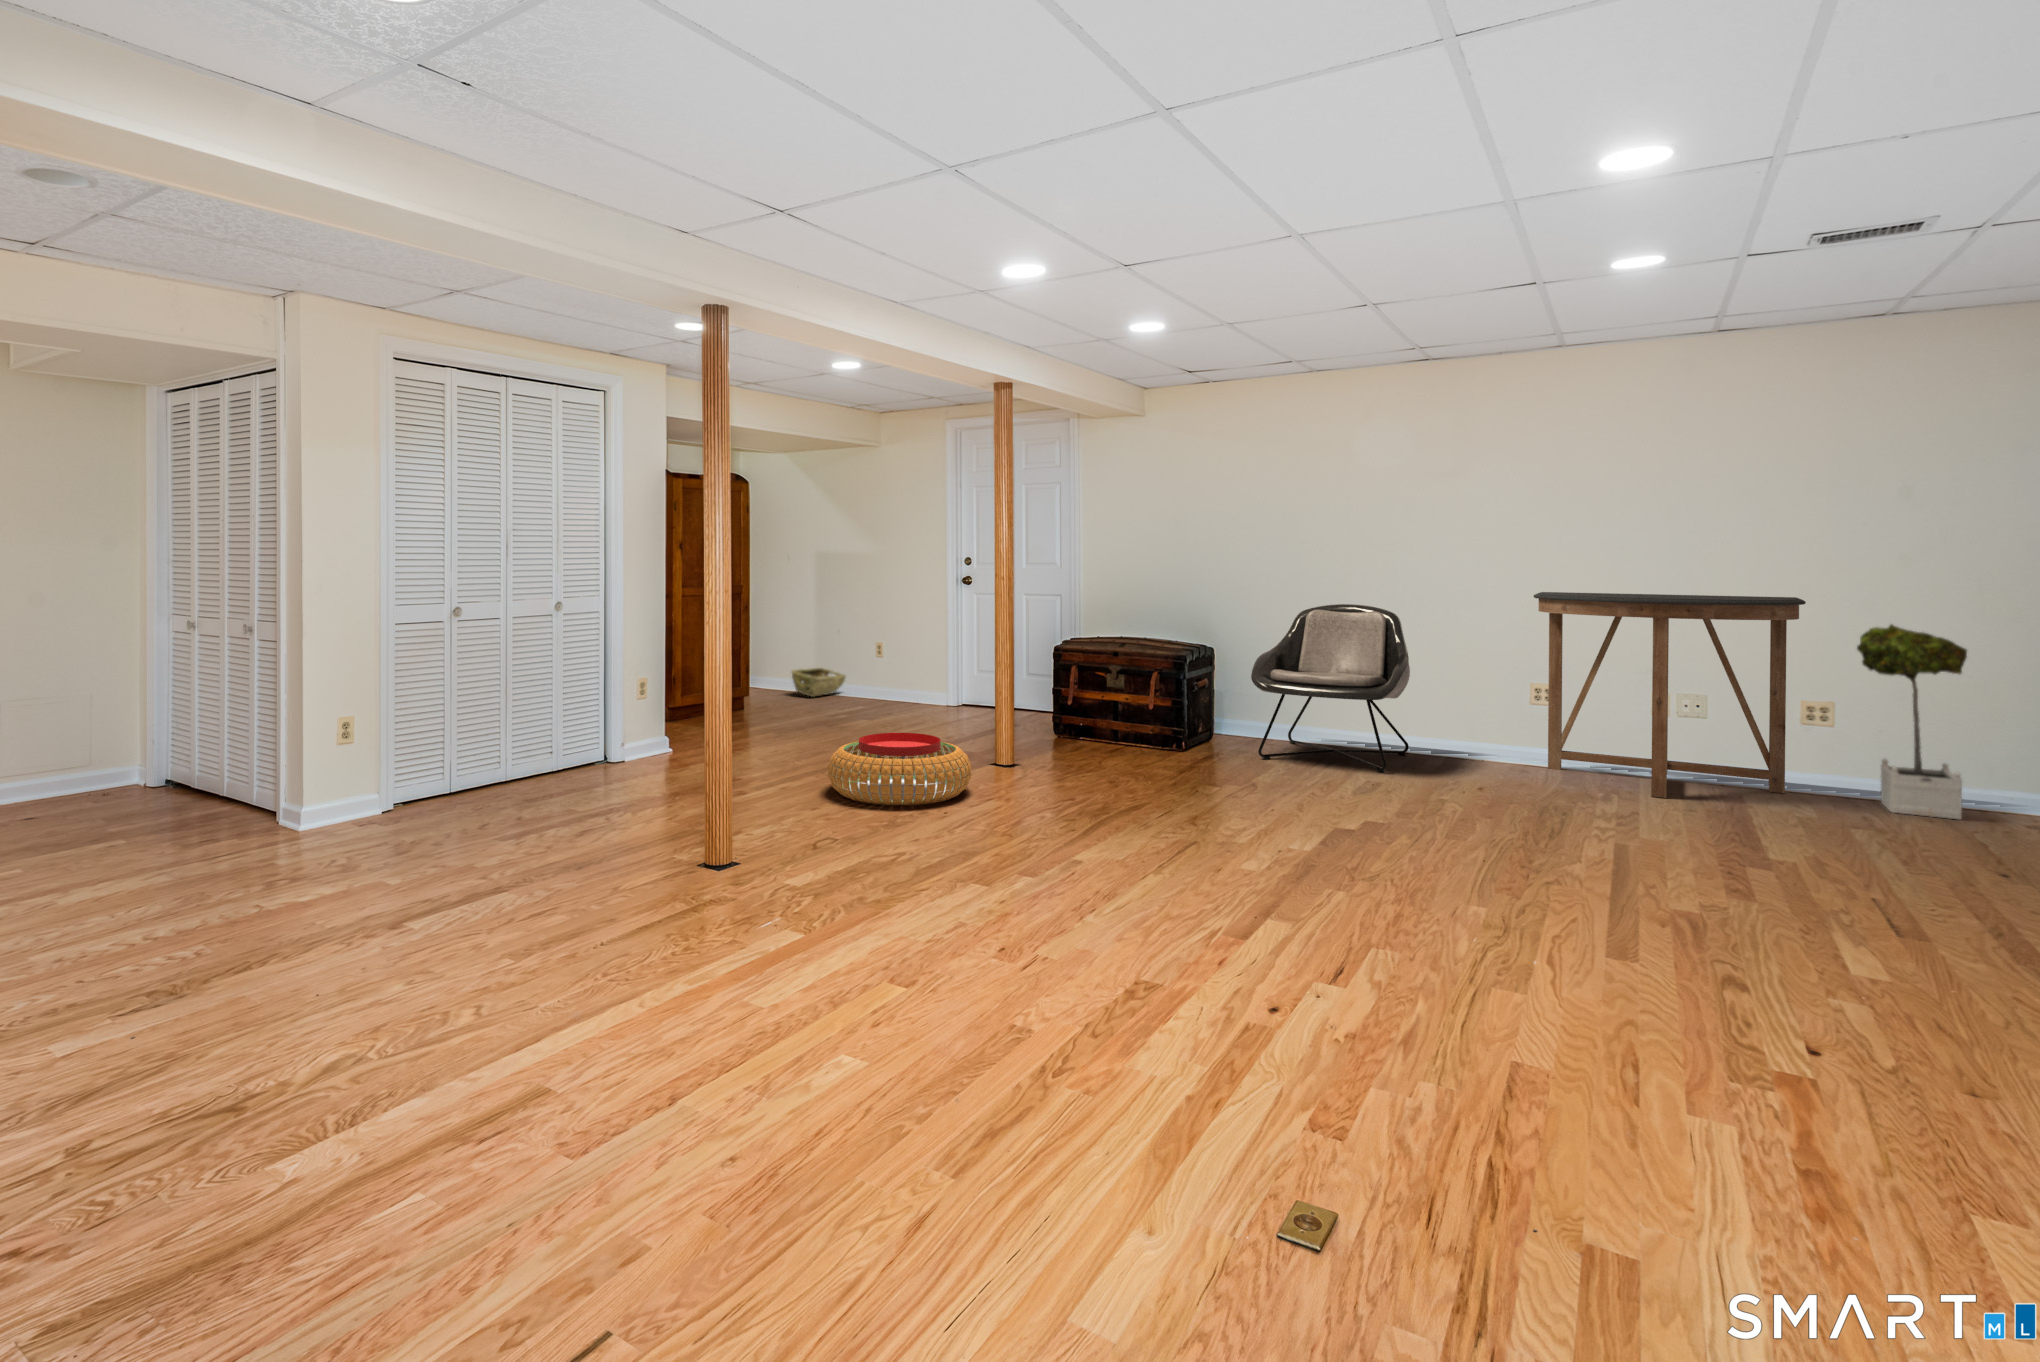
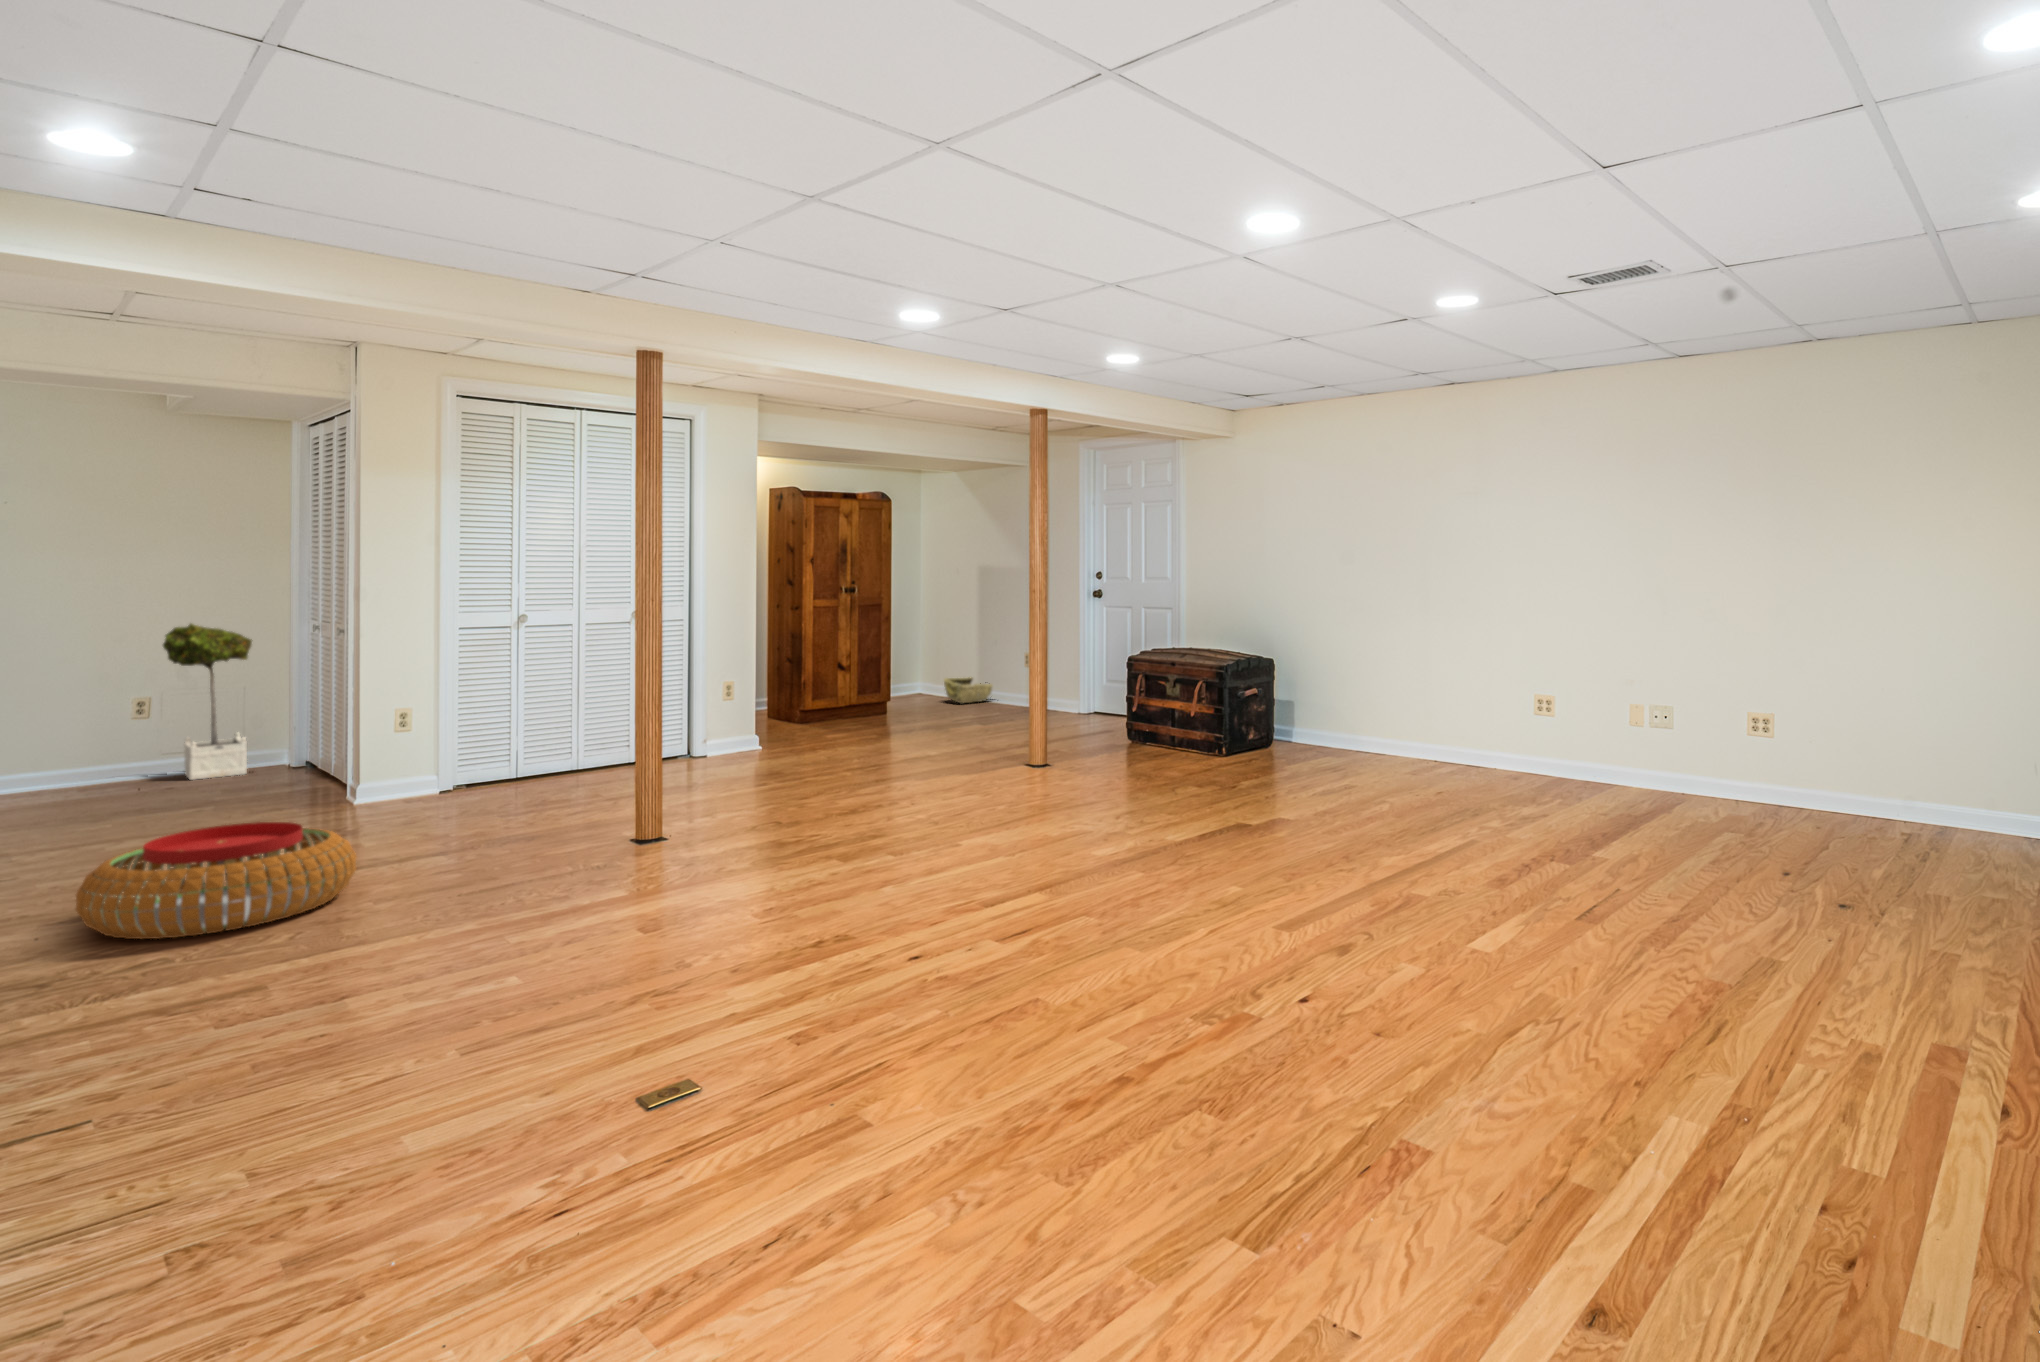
console table: present [1534,592,1806,798] -> none [1515,607,1744,802]
lounge chair: present [1251,604,1410,772] -> none [1272,619,1427,775]
potted tree: present [1857,624,1967,819] -> present [163,624,252,780]
pouf: present [828,733,971,805] -> present [76,822,357,939]

